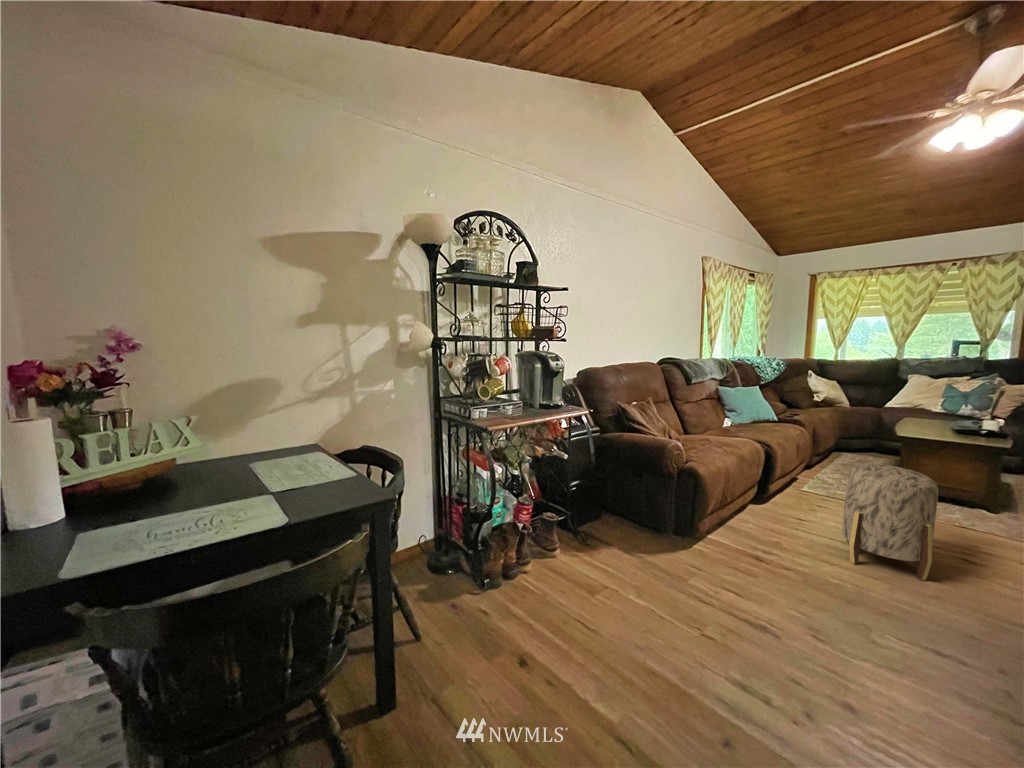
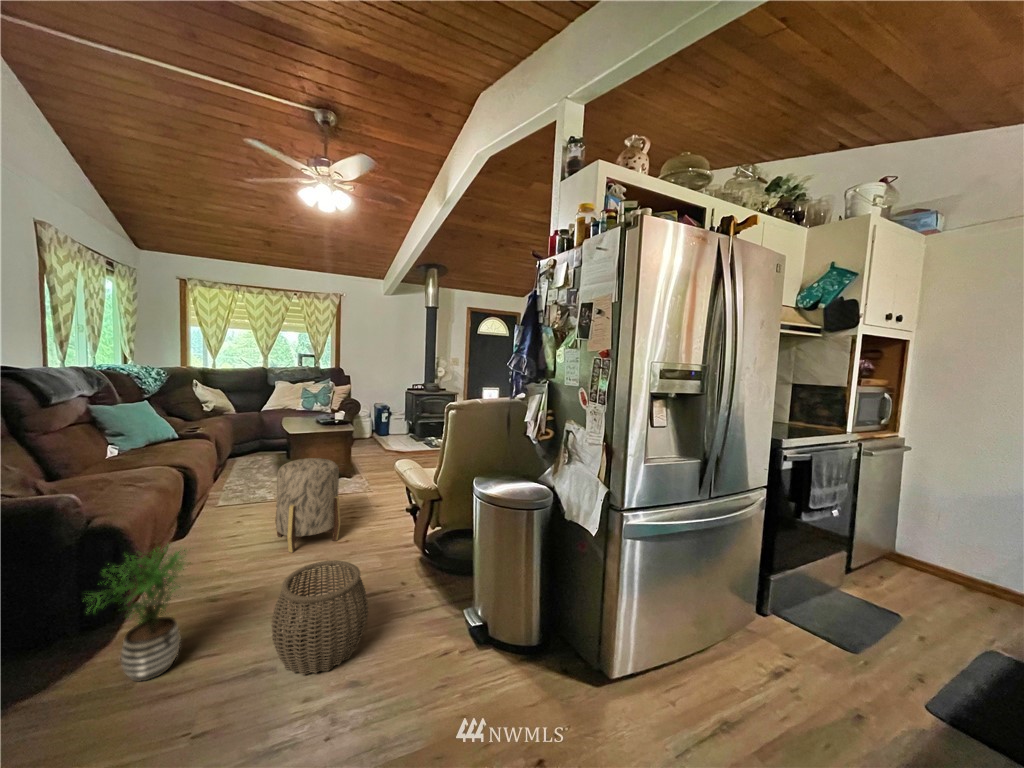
potted plant: none [662,490,737,590] -> present [84,548,186,682]
woven basket: none [779,571,907,704] -> present [272,561,368,675]

